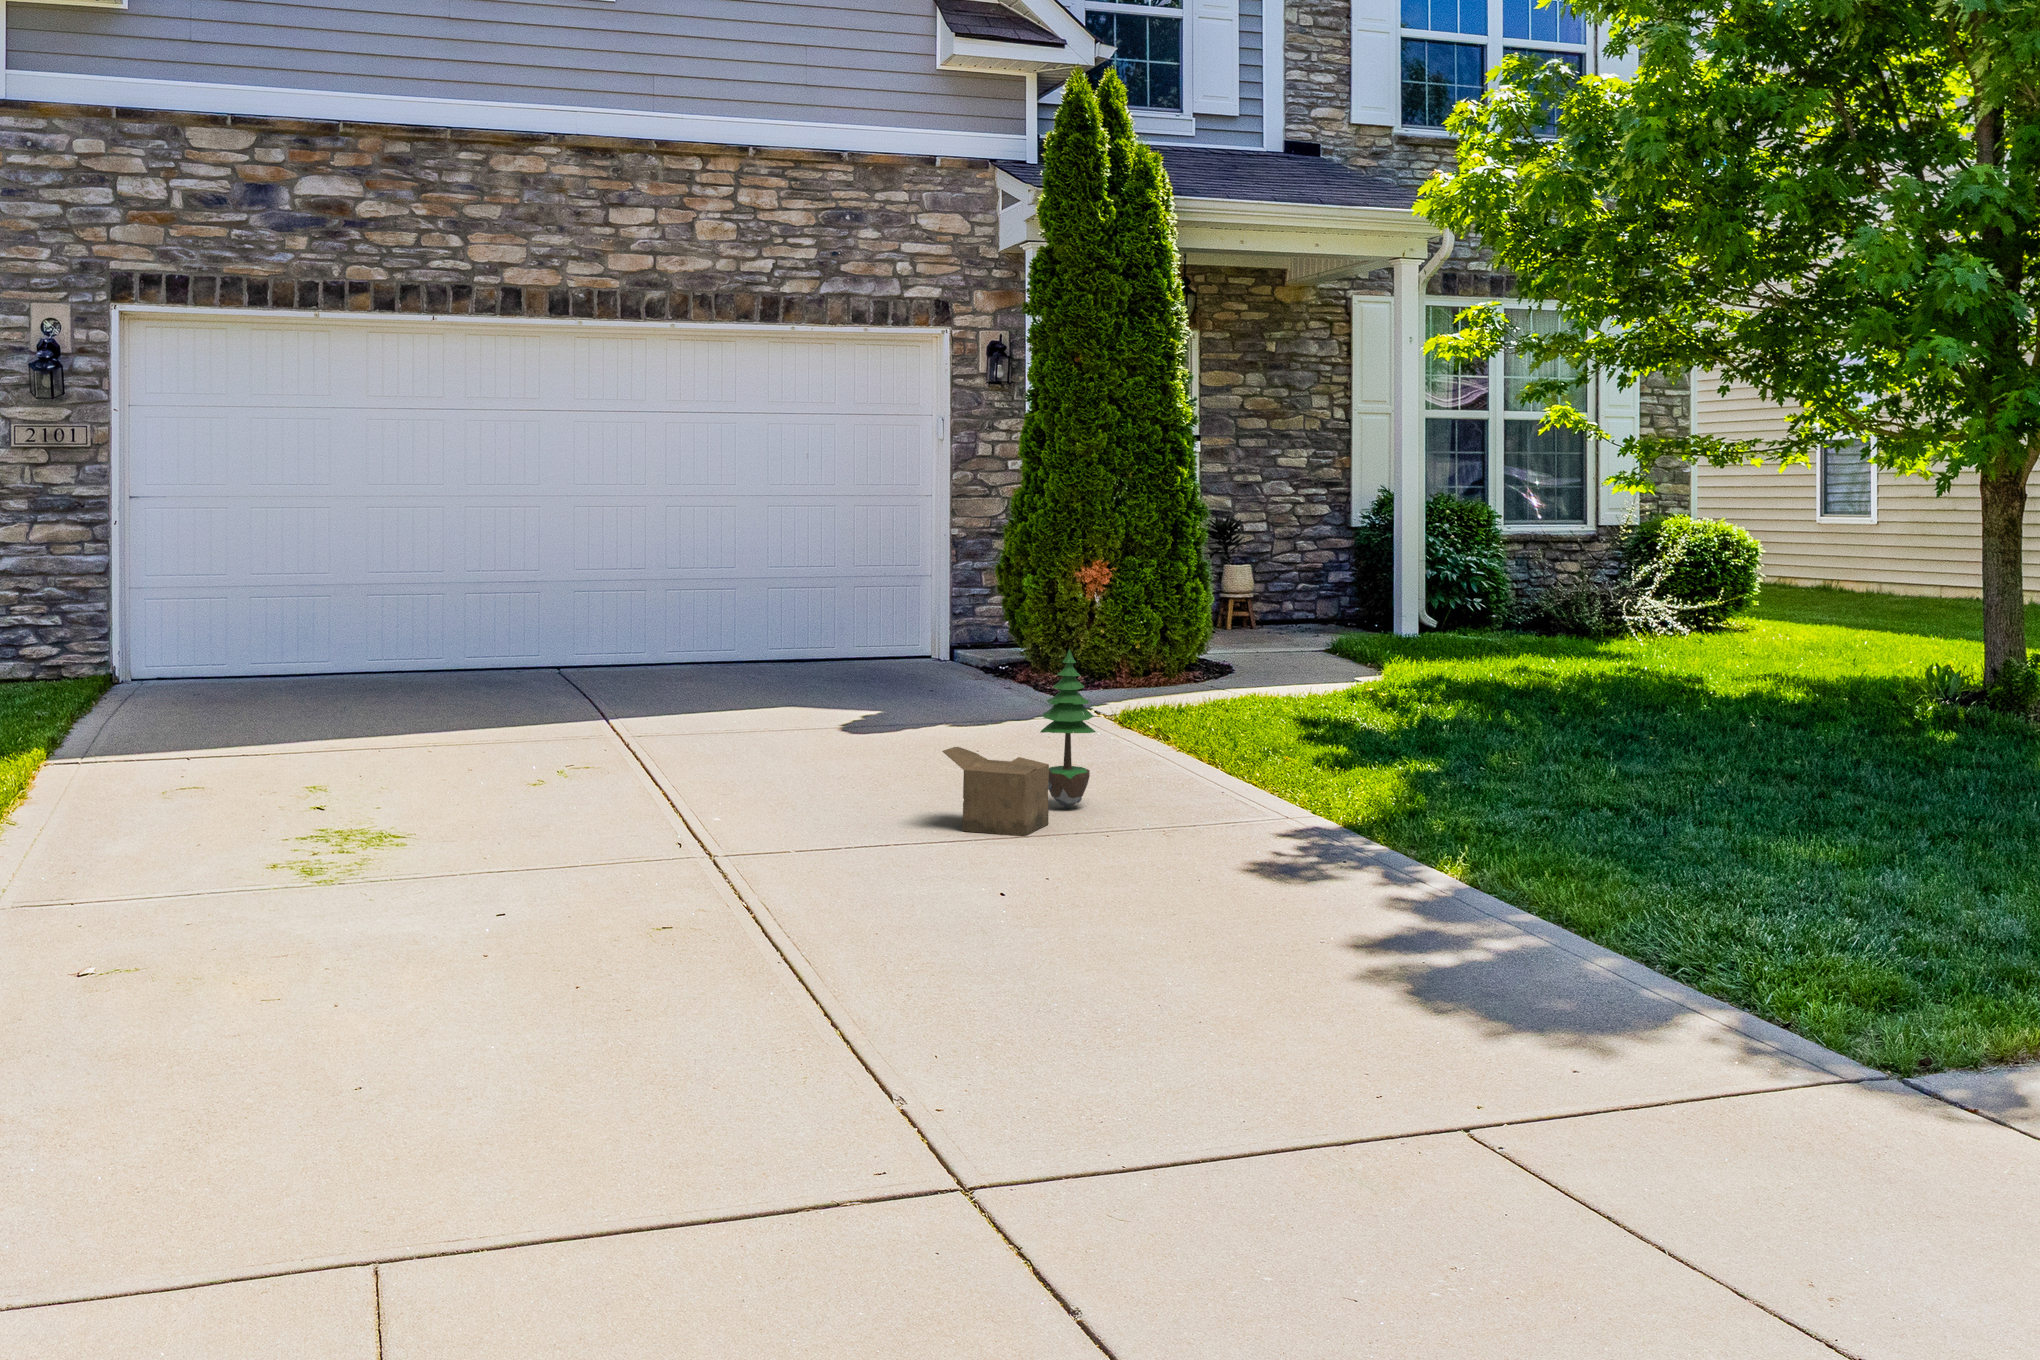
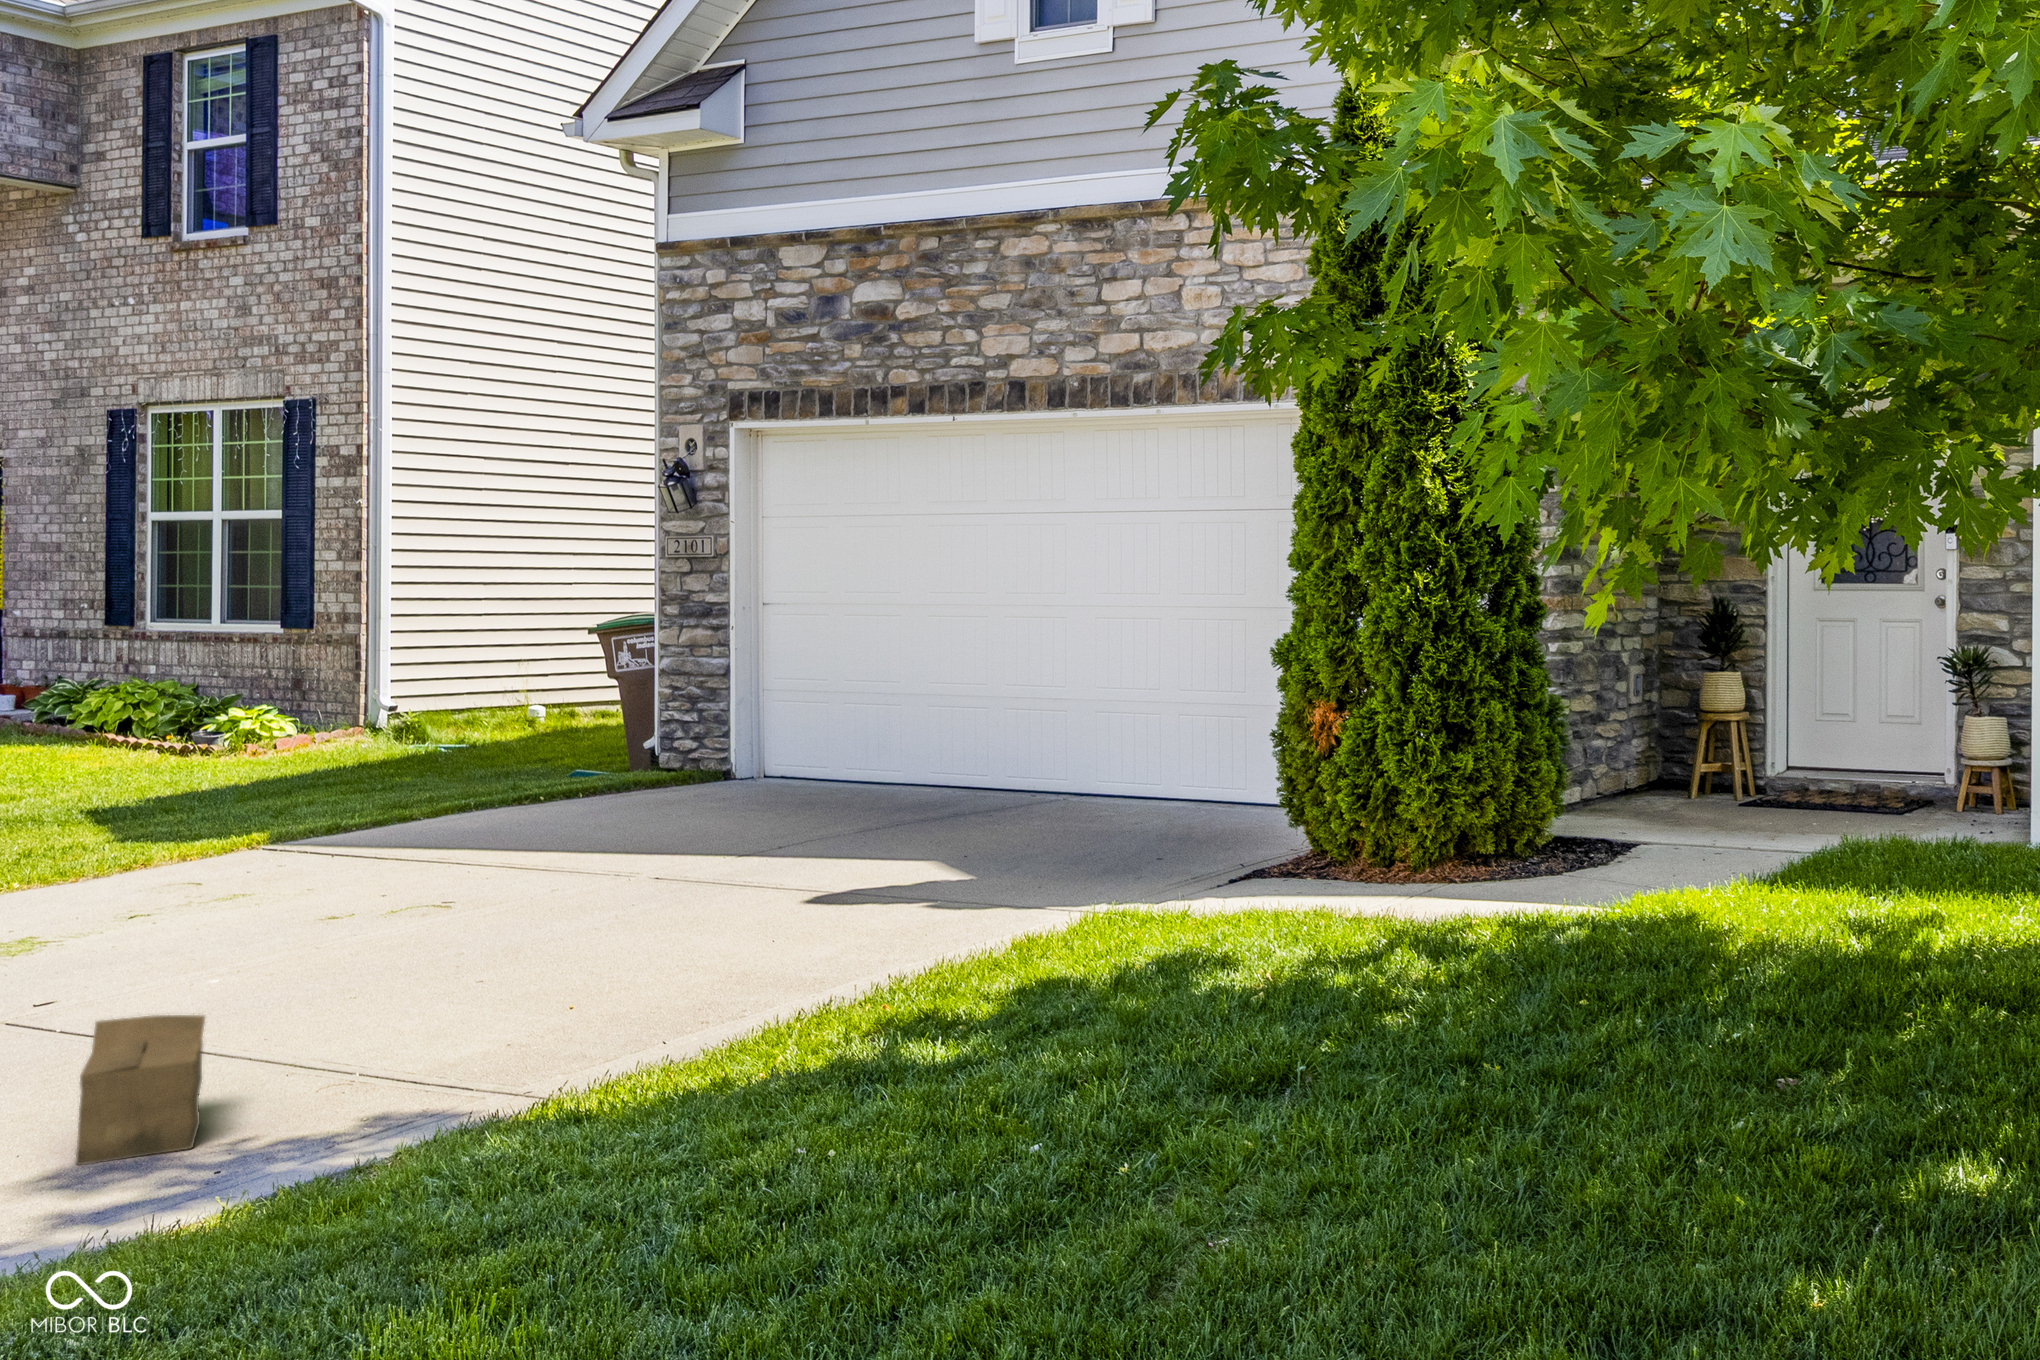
potted tree: present [1041,649,1096,808] -> none [297,890,392,1123]

